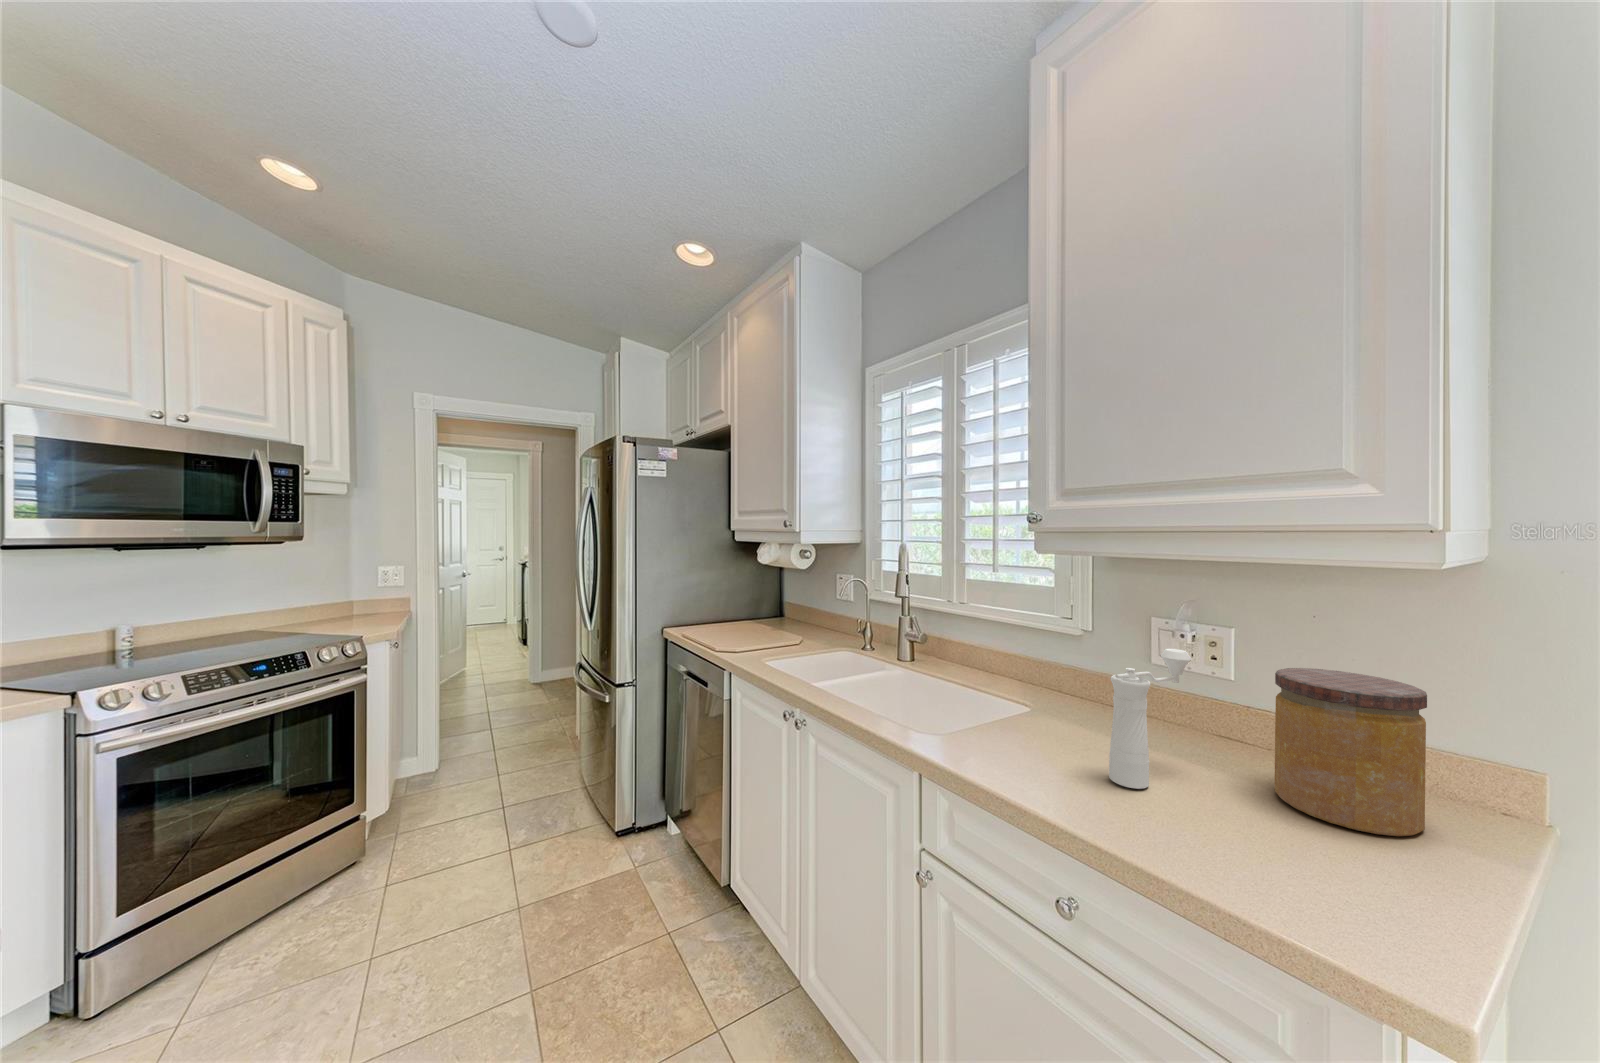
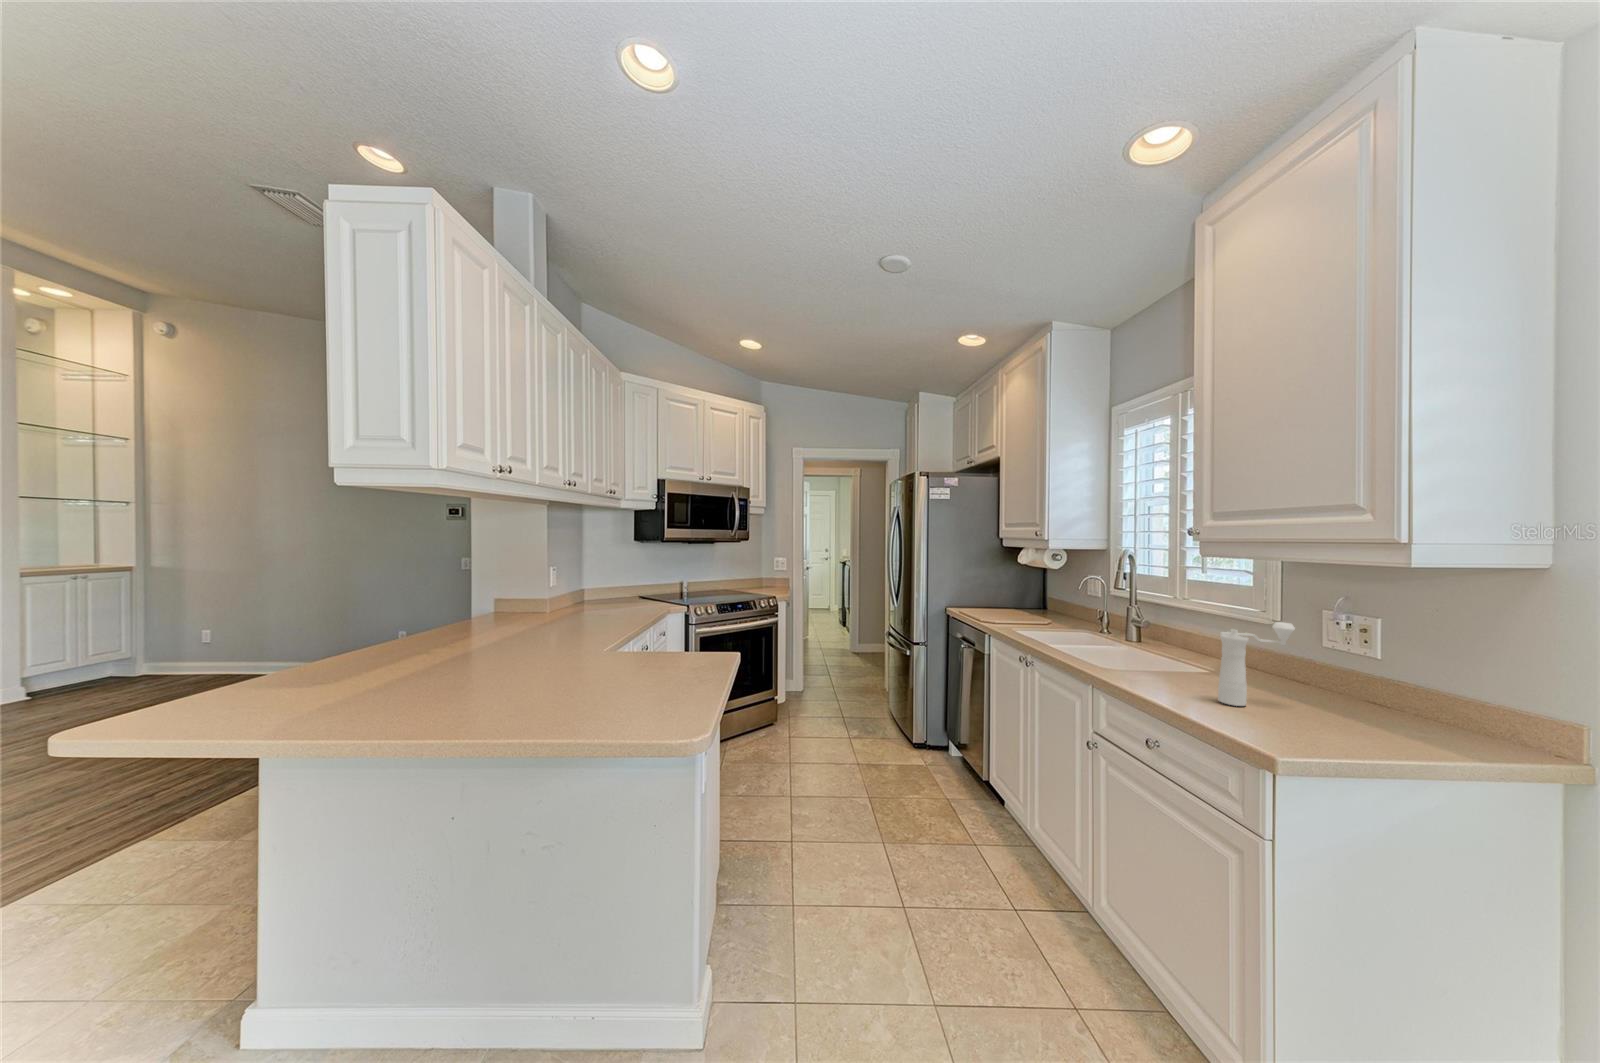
jar: present [1274,668,1427,836] -> none [1344,639,1458,748]

